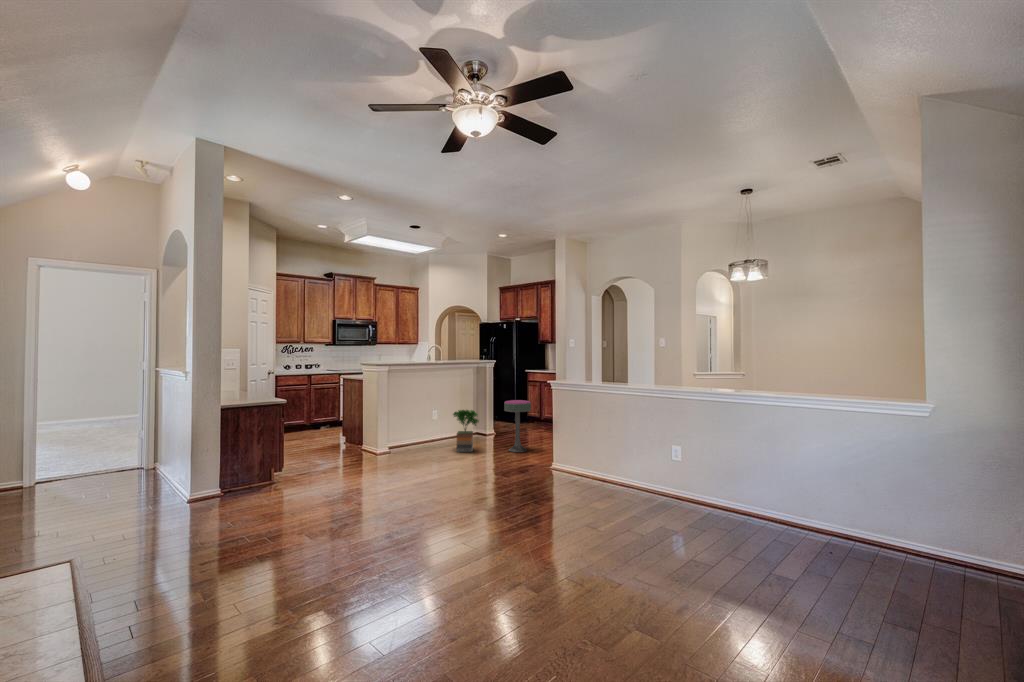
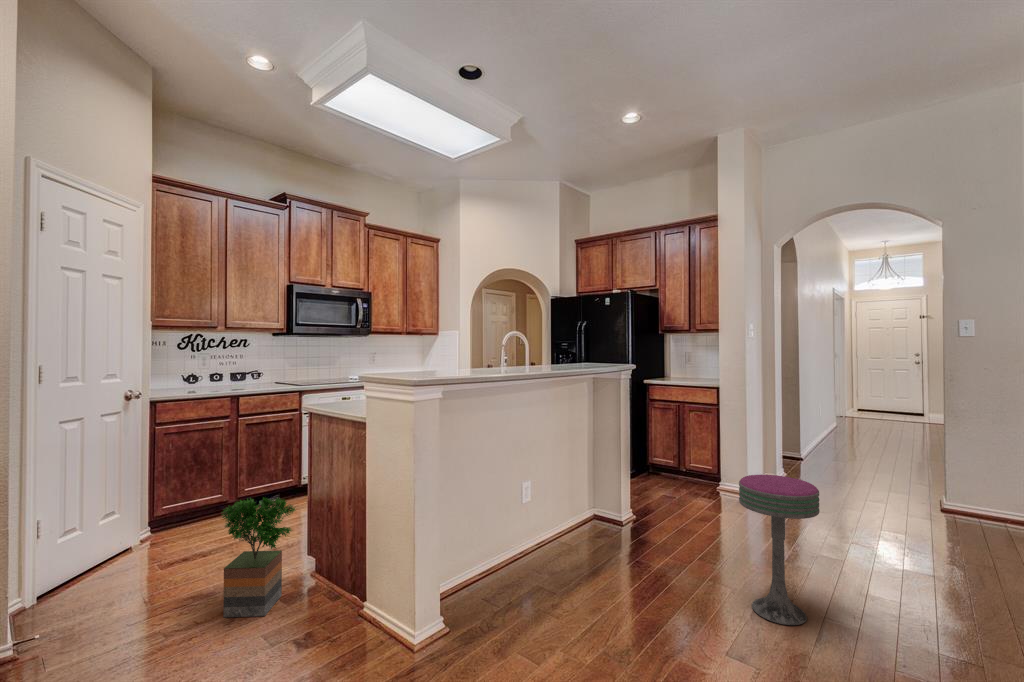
potted tree: present [453,410,479,452] -> present [222,497,295,617]

